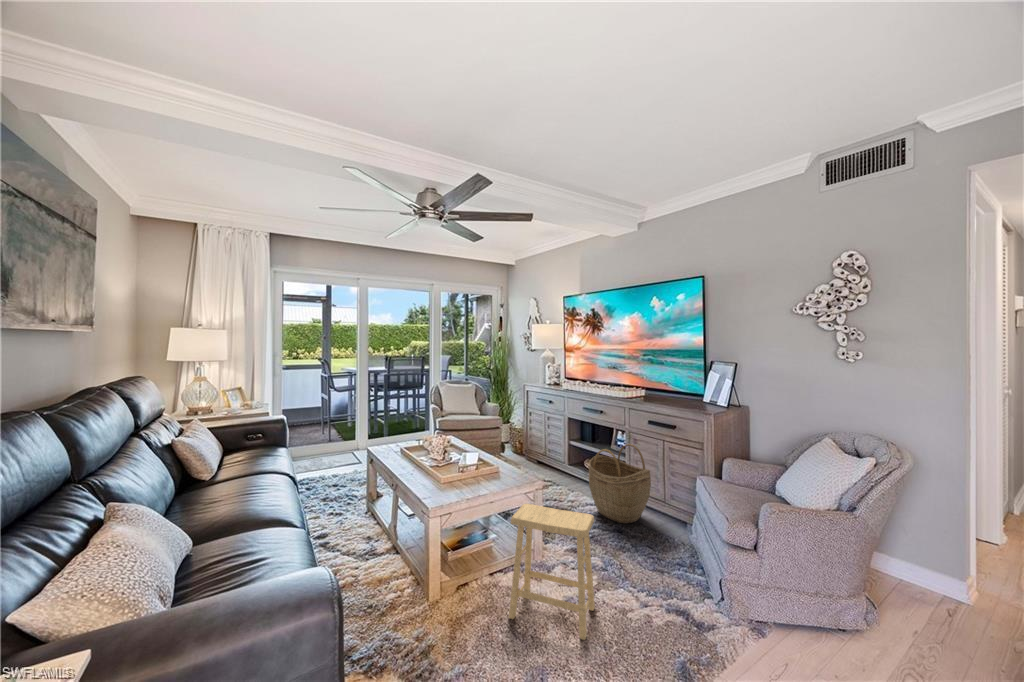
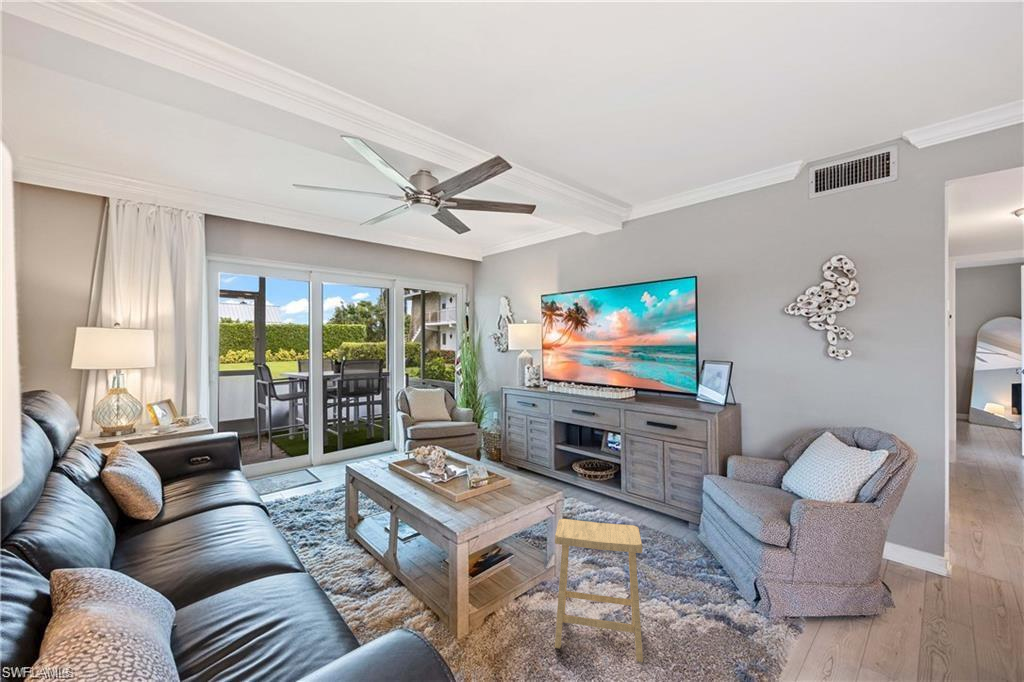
woven basket: present [589,444,651,524] -> none [589,445,653,527]

